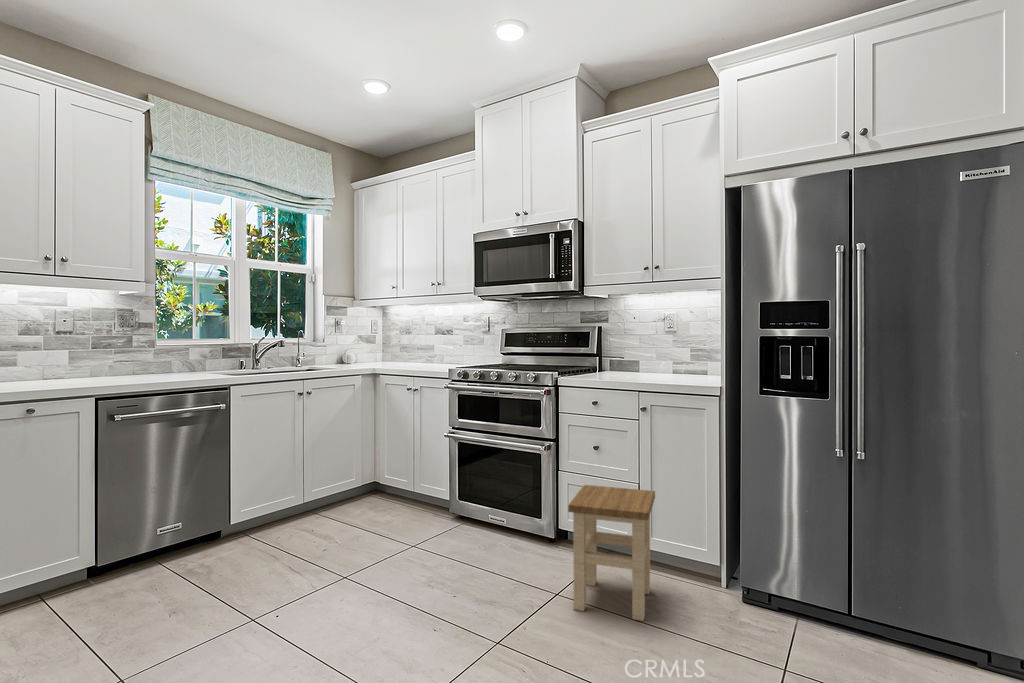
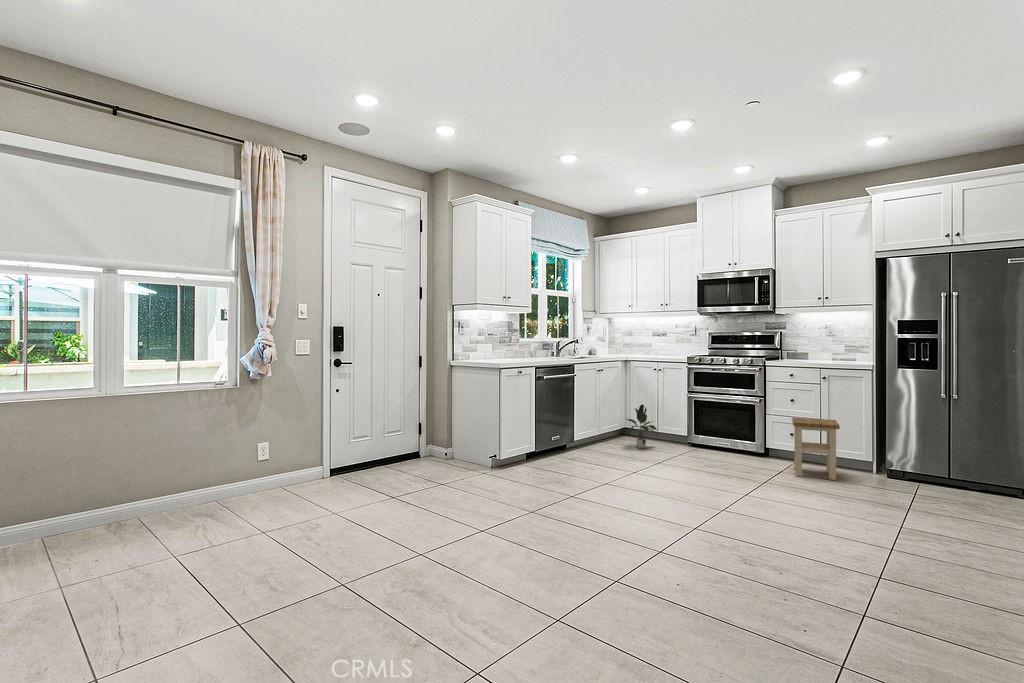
potted plant: none [332,453,392,531] -> present [626,404,657,448]

